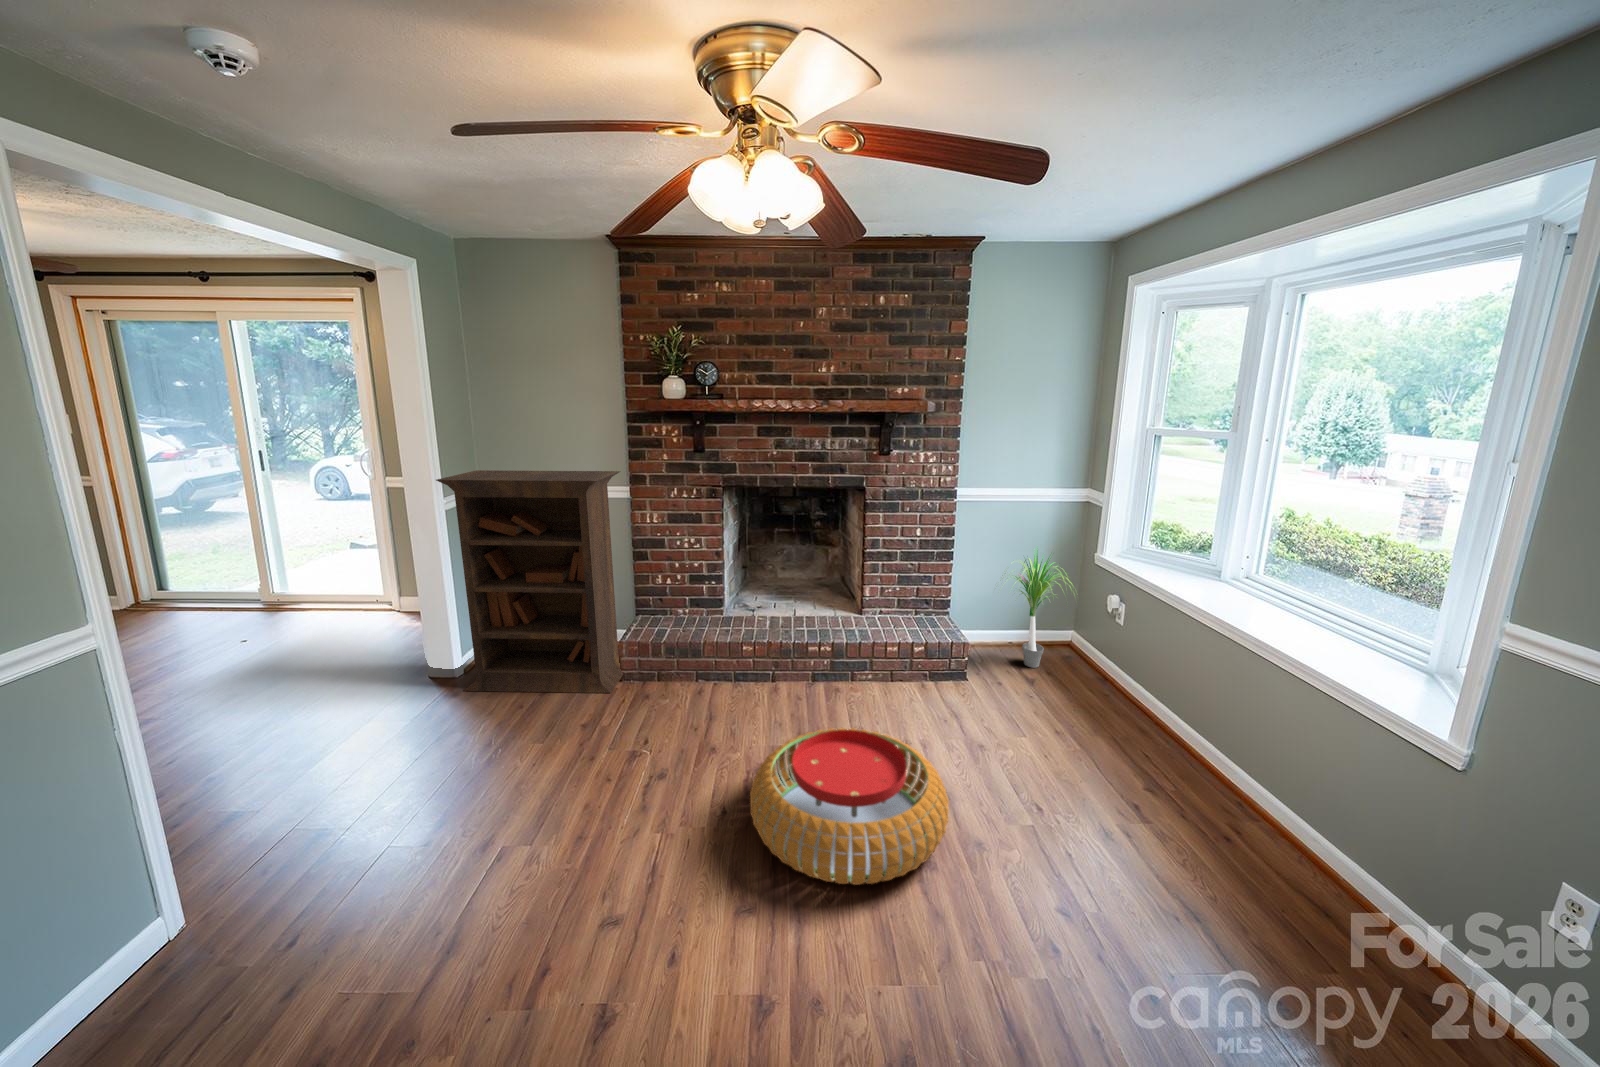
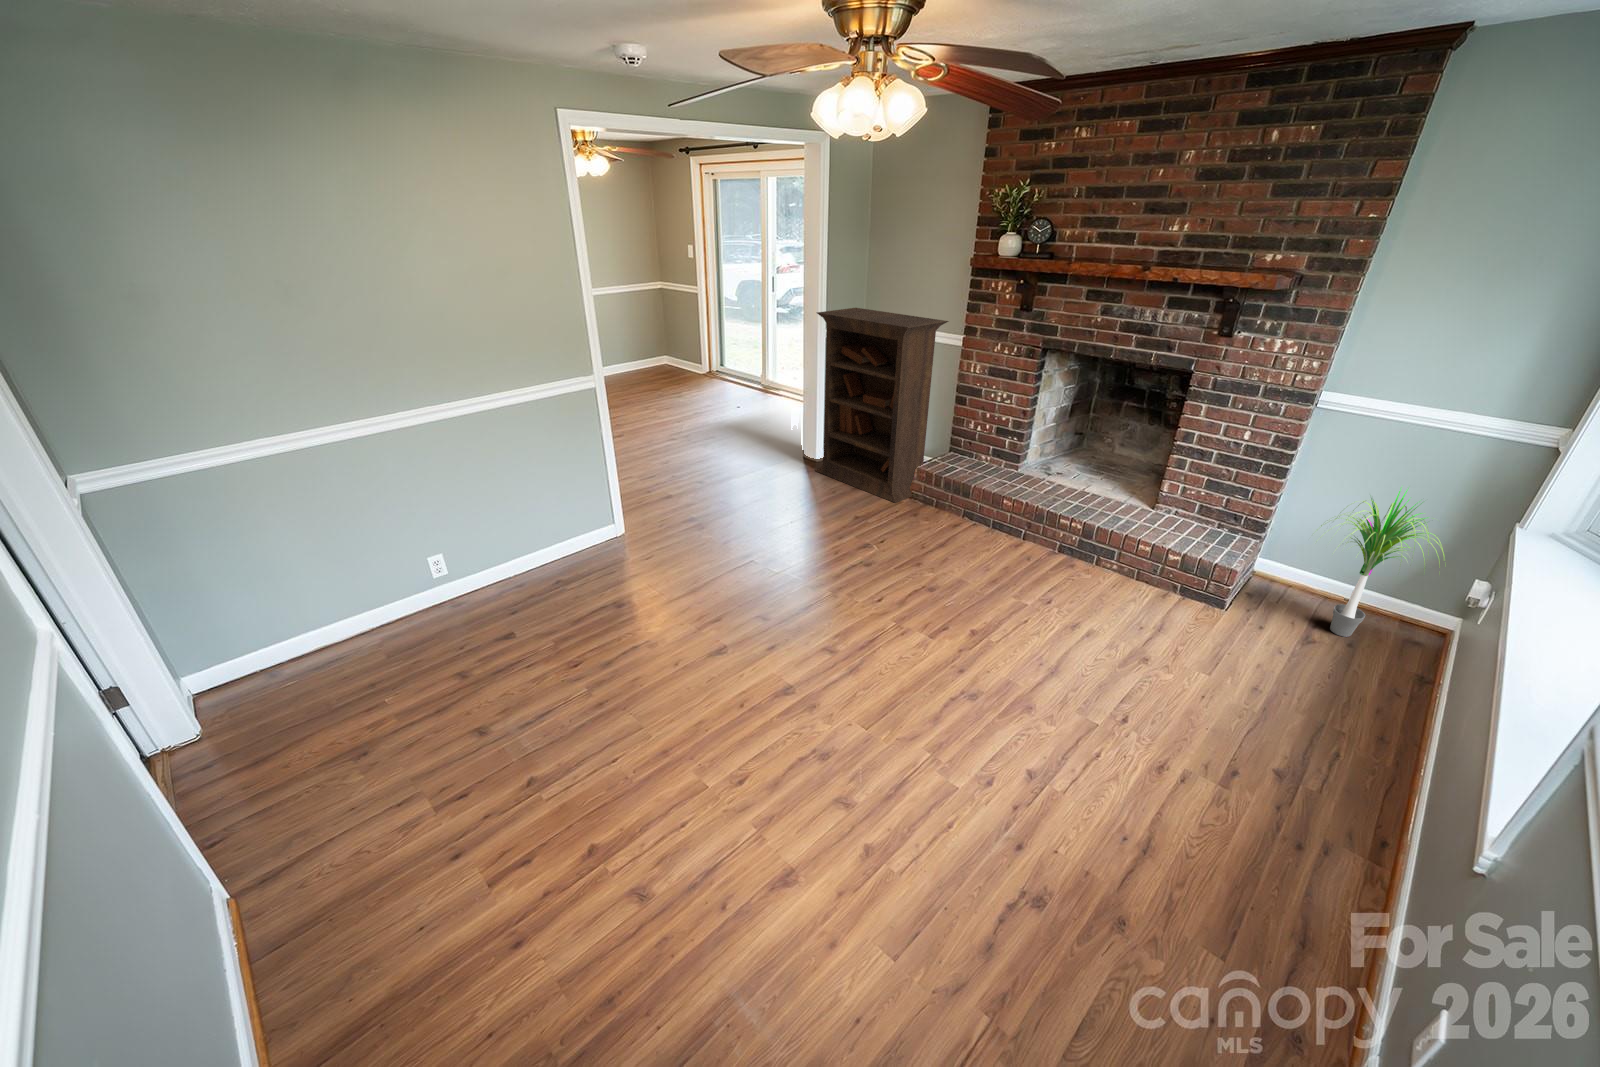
pouf: present [750,728,949,885] -> none [878,568,1045,685]

